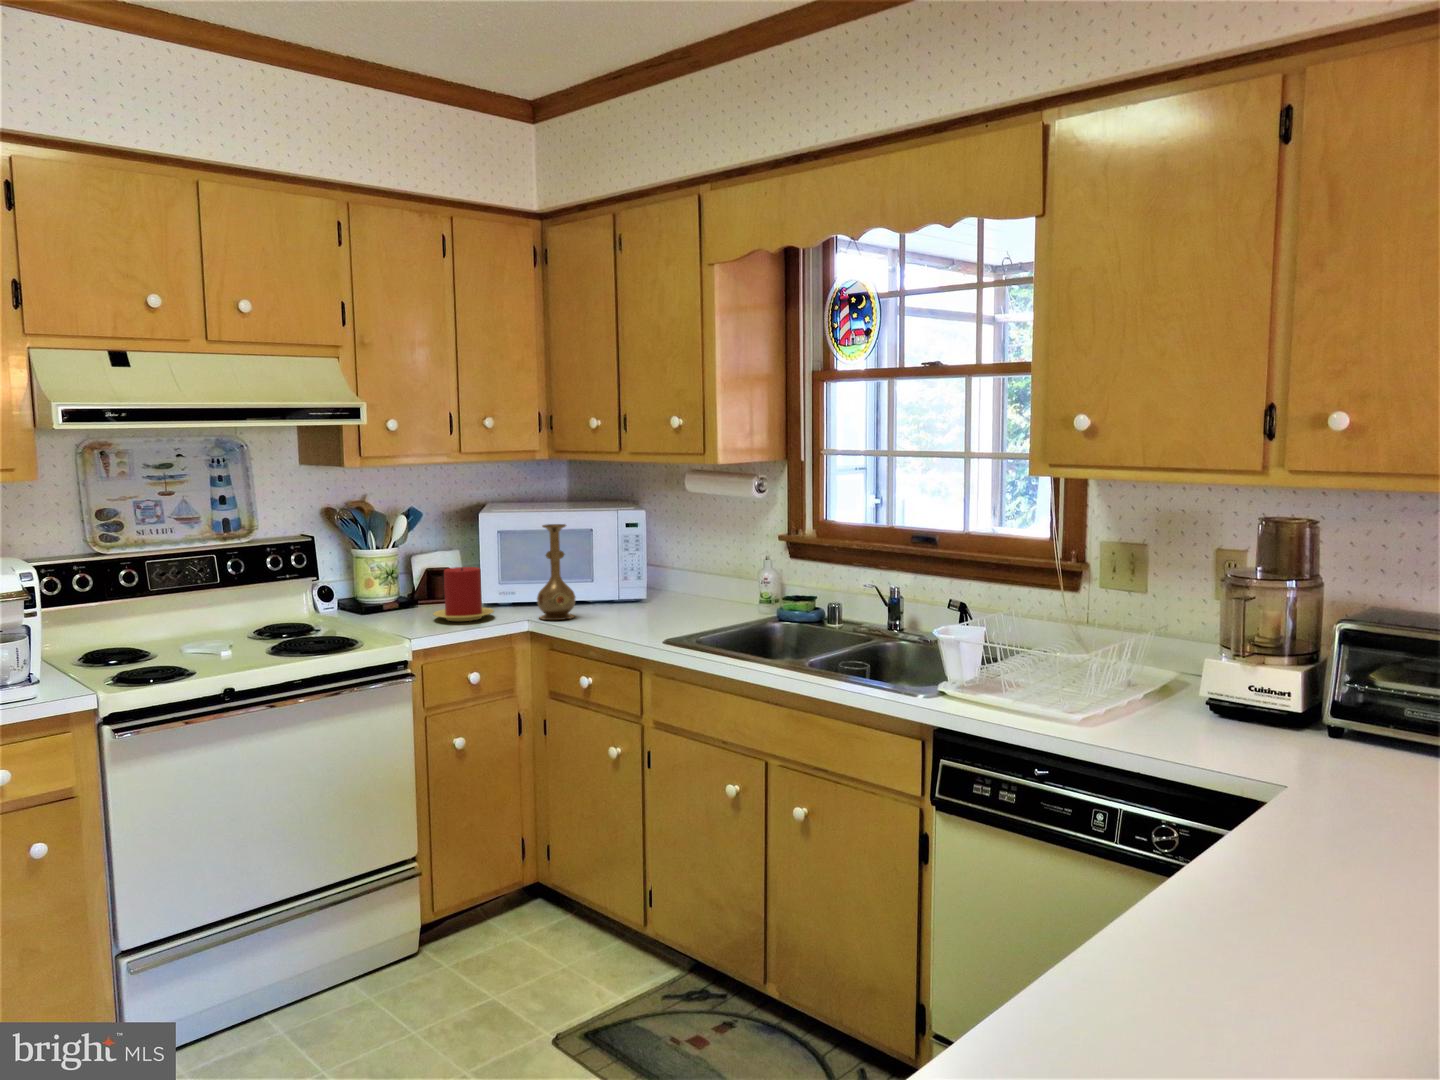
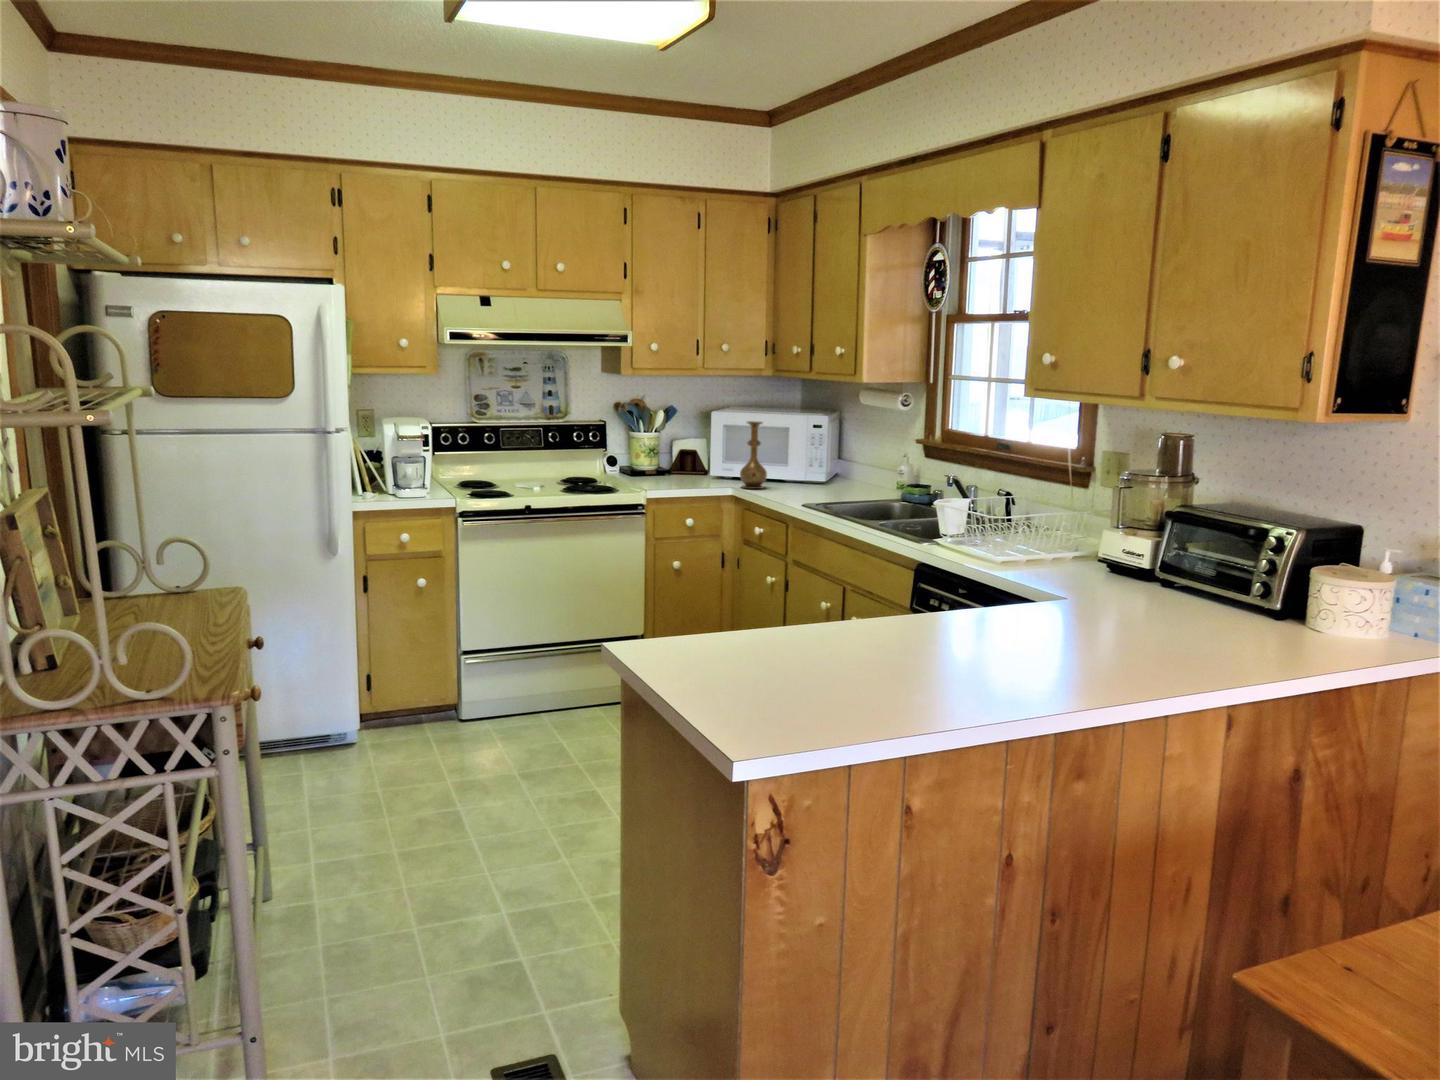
candle: present [433,567,494,621] -> none [672,448,713,484]

